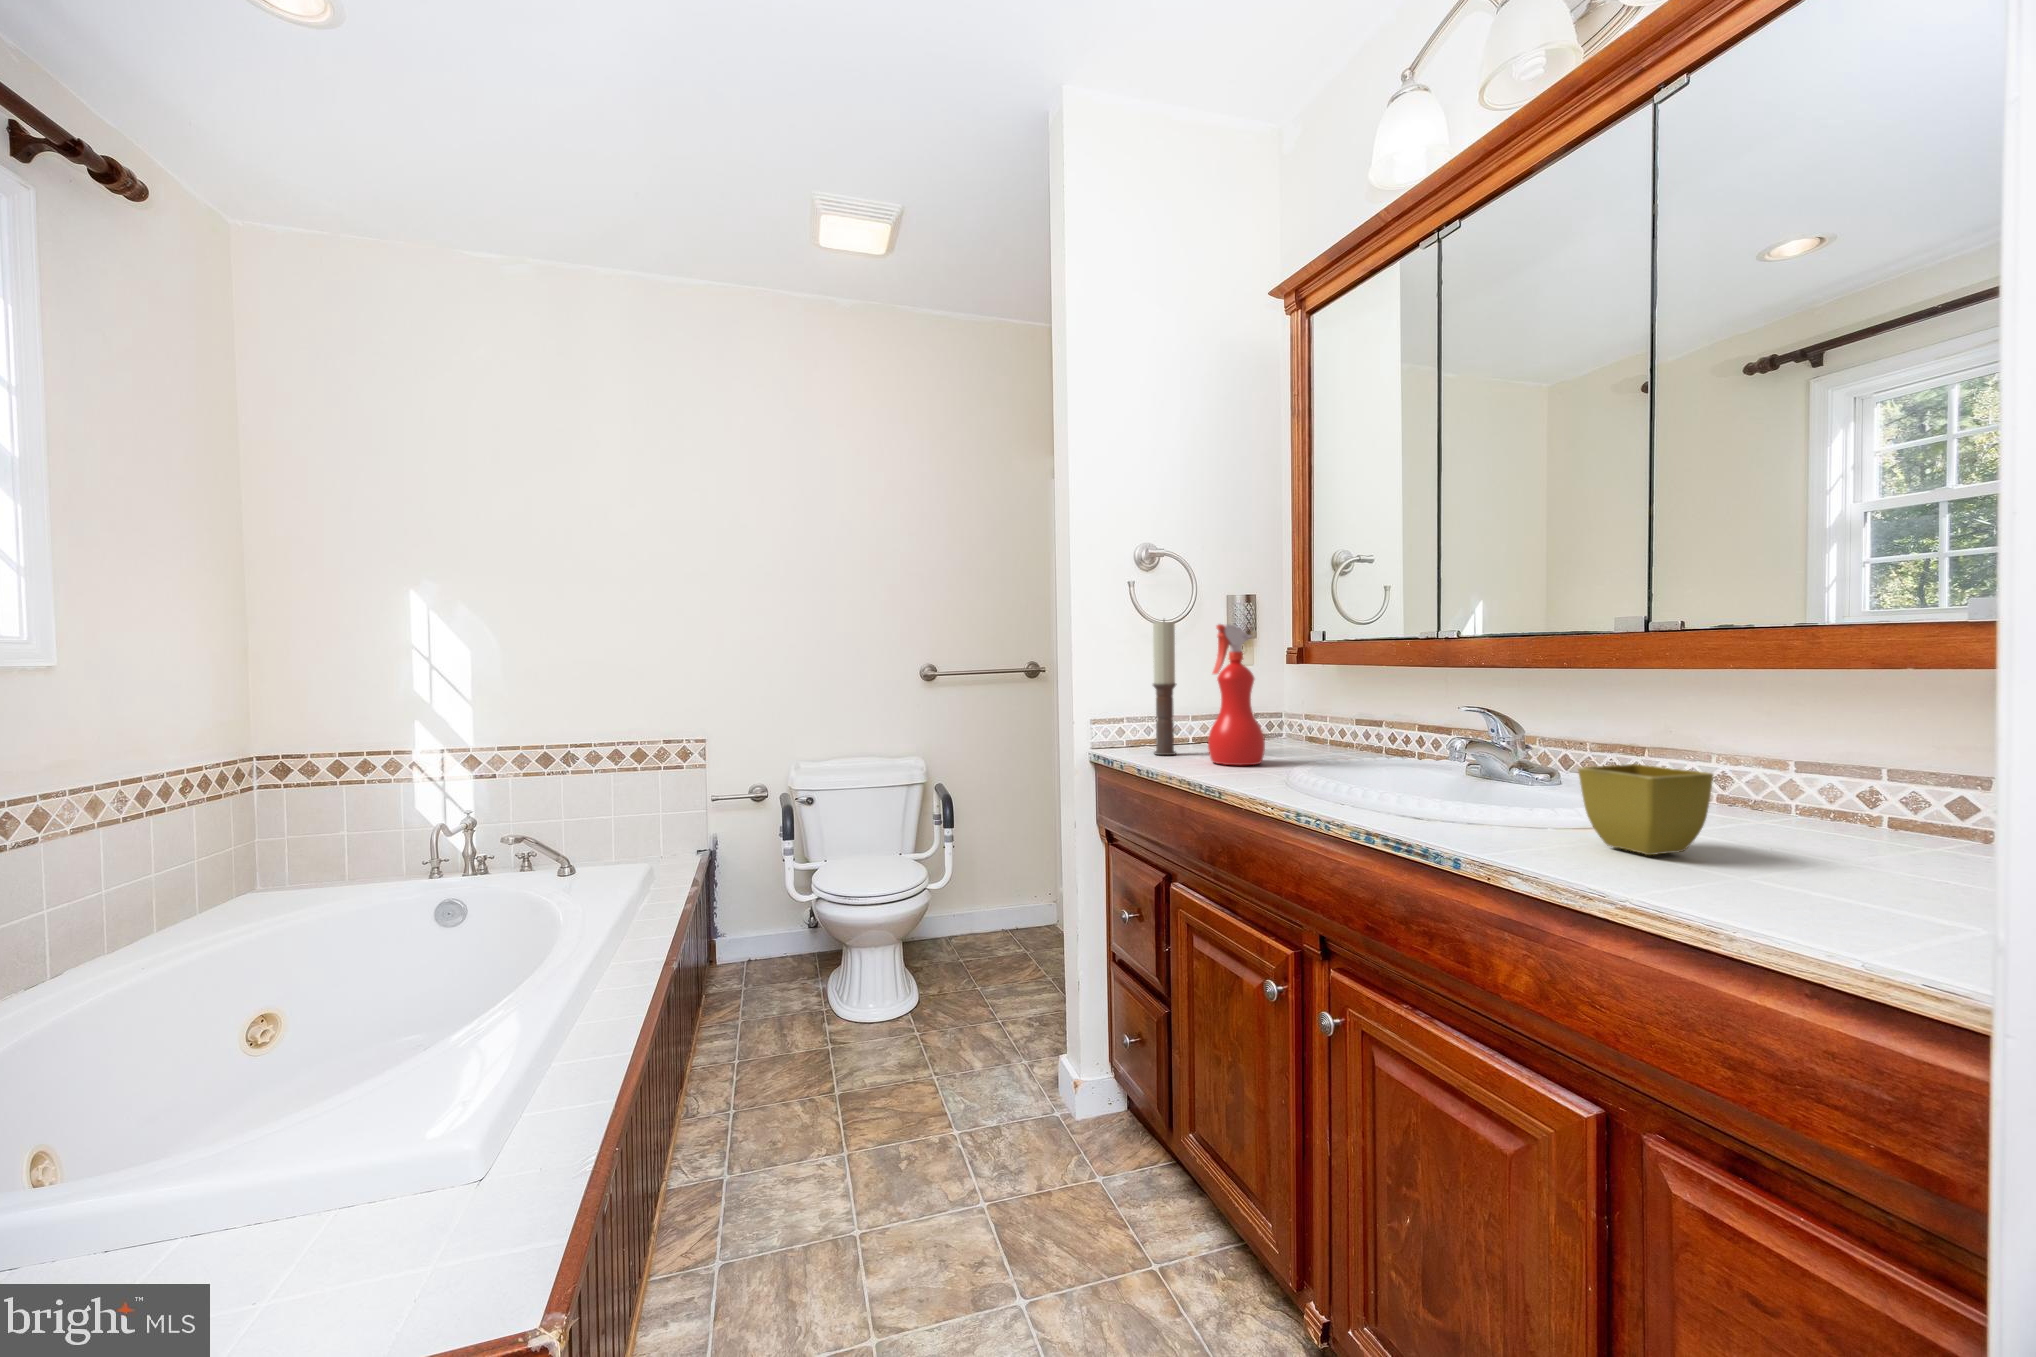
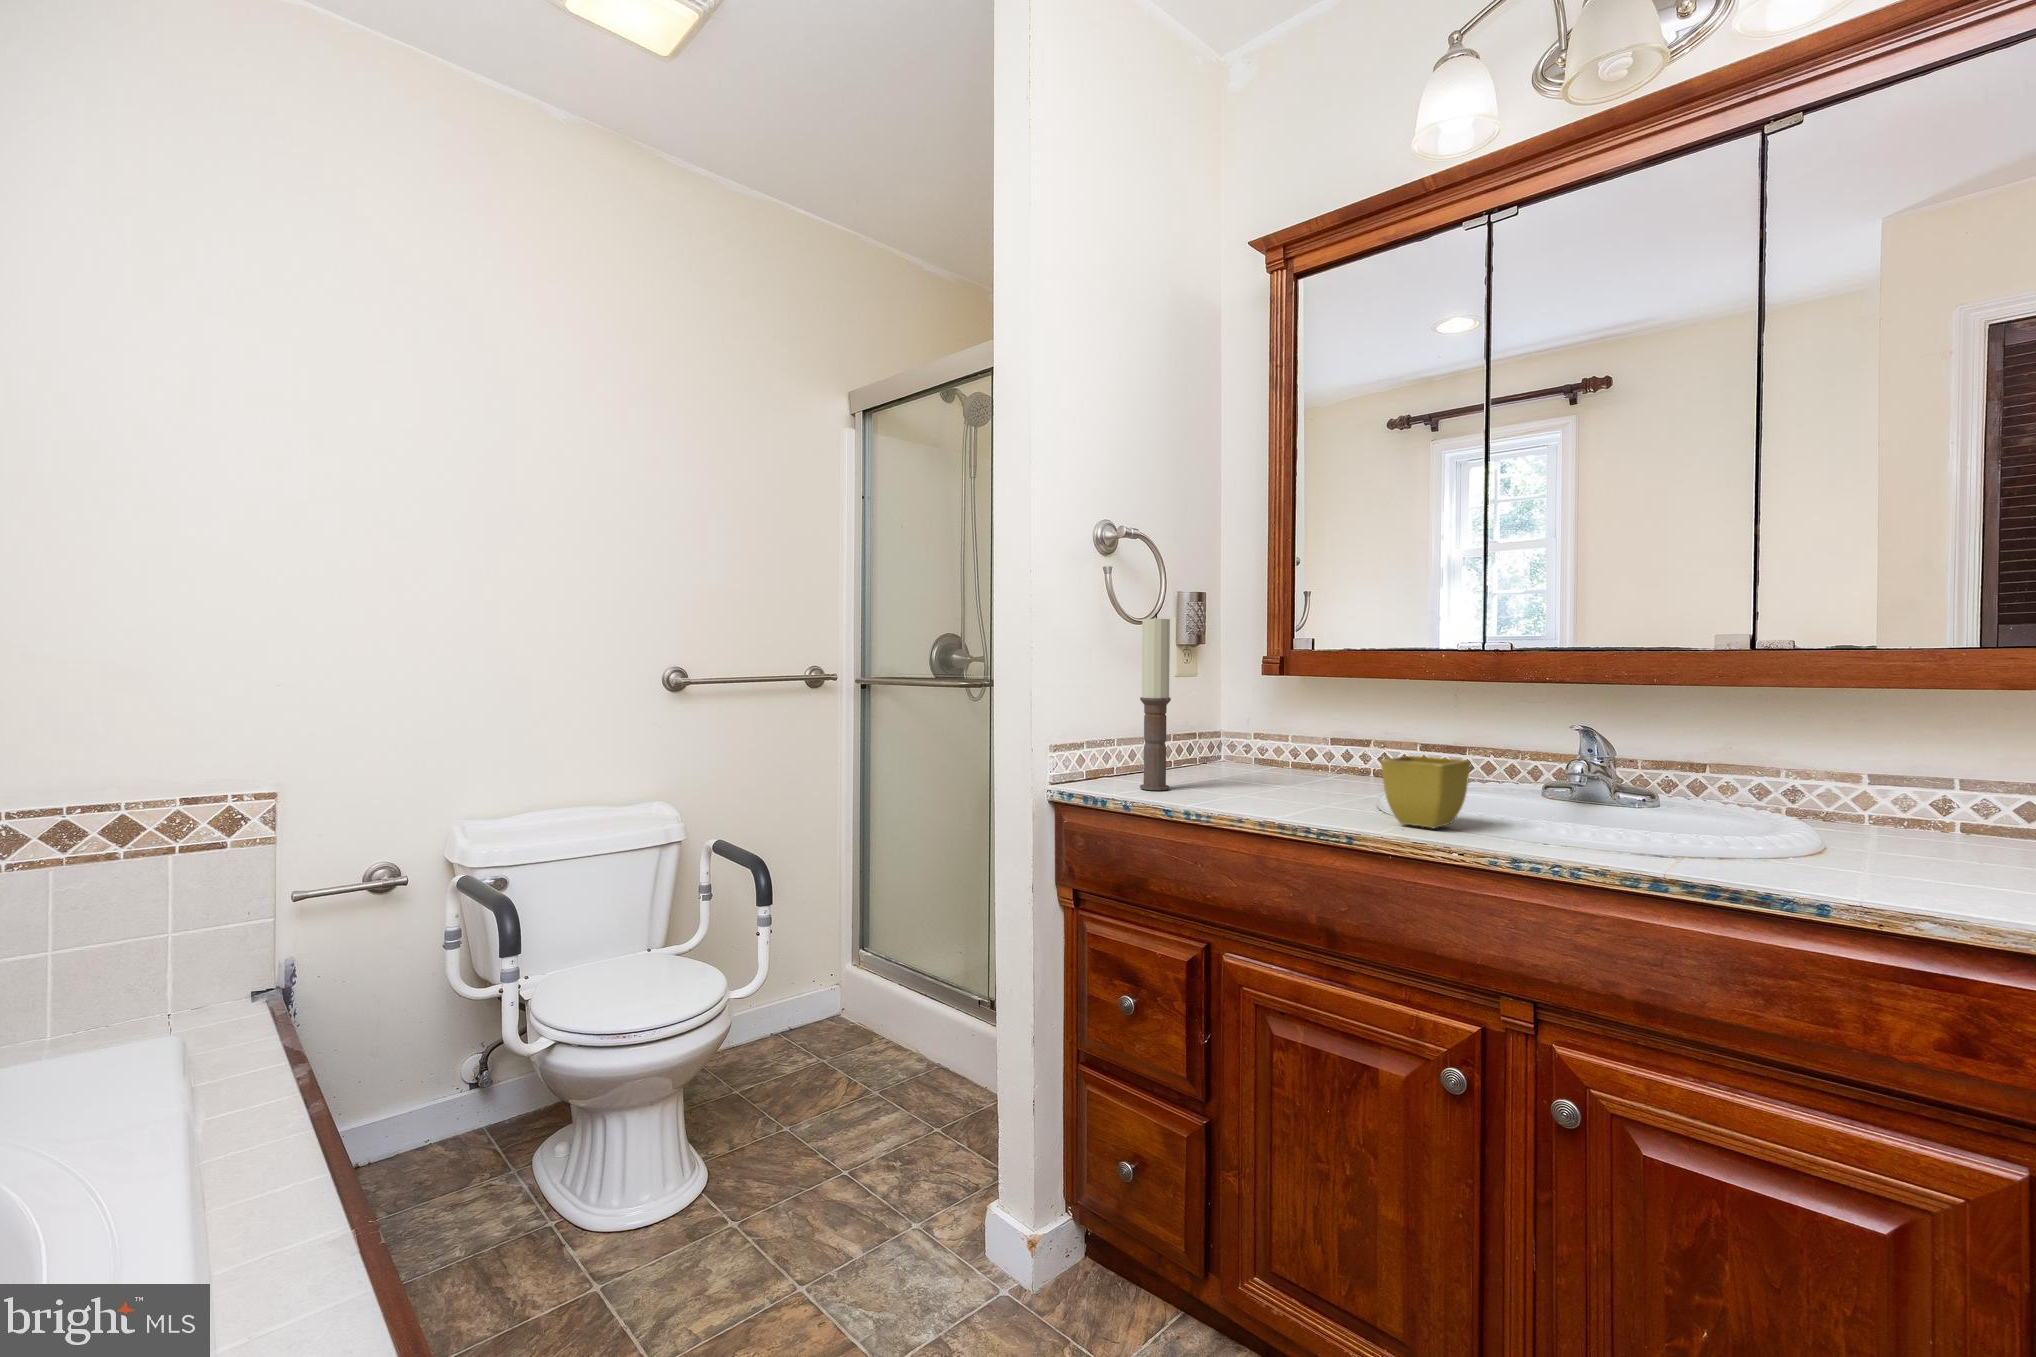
spray bottle: present [1208,624,1265,765] -> none [1232,624,1303,800]
flower pot: present [1578,764,1713,855] -> present [1381,756,1470,828]

